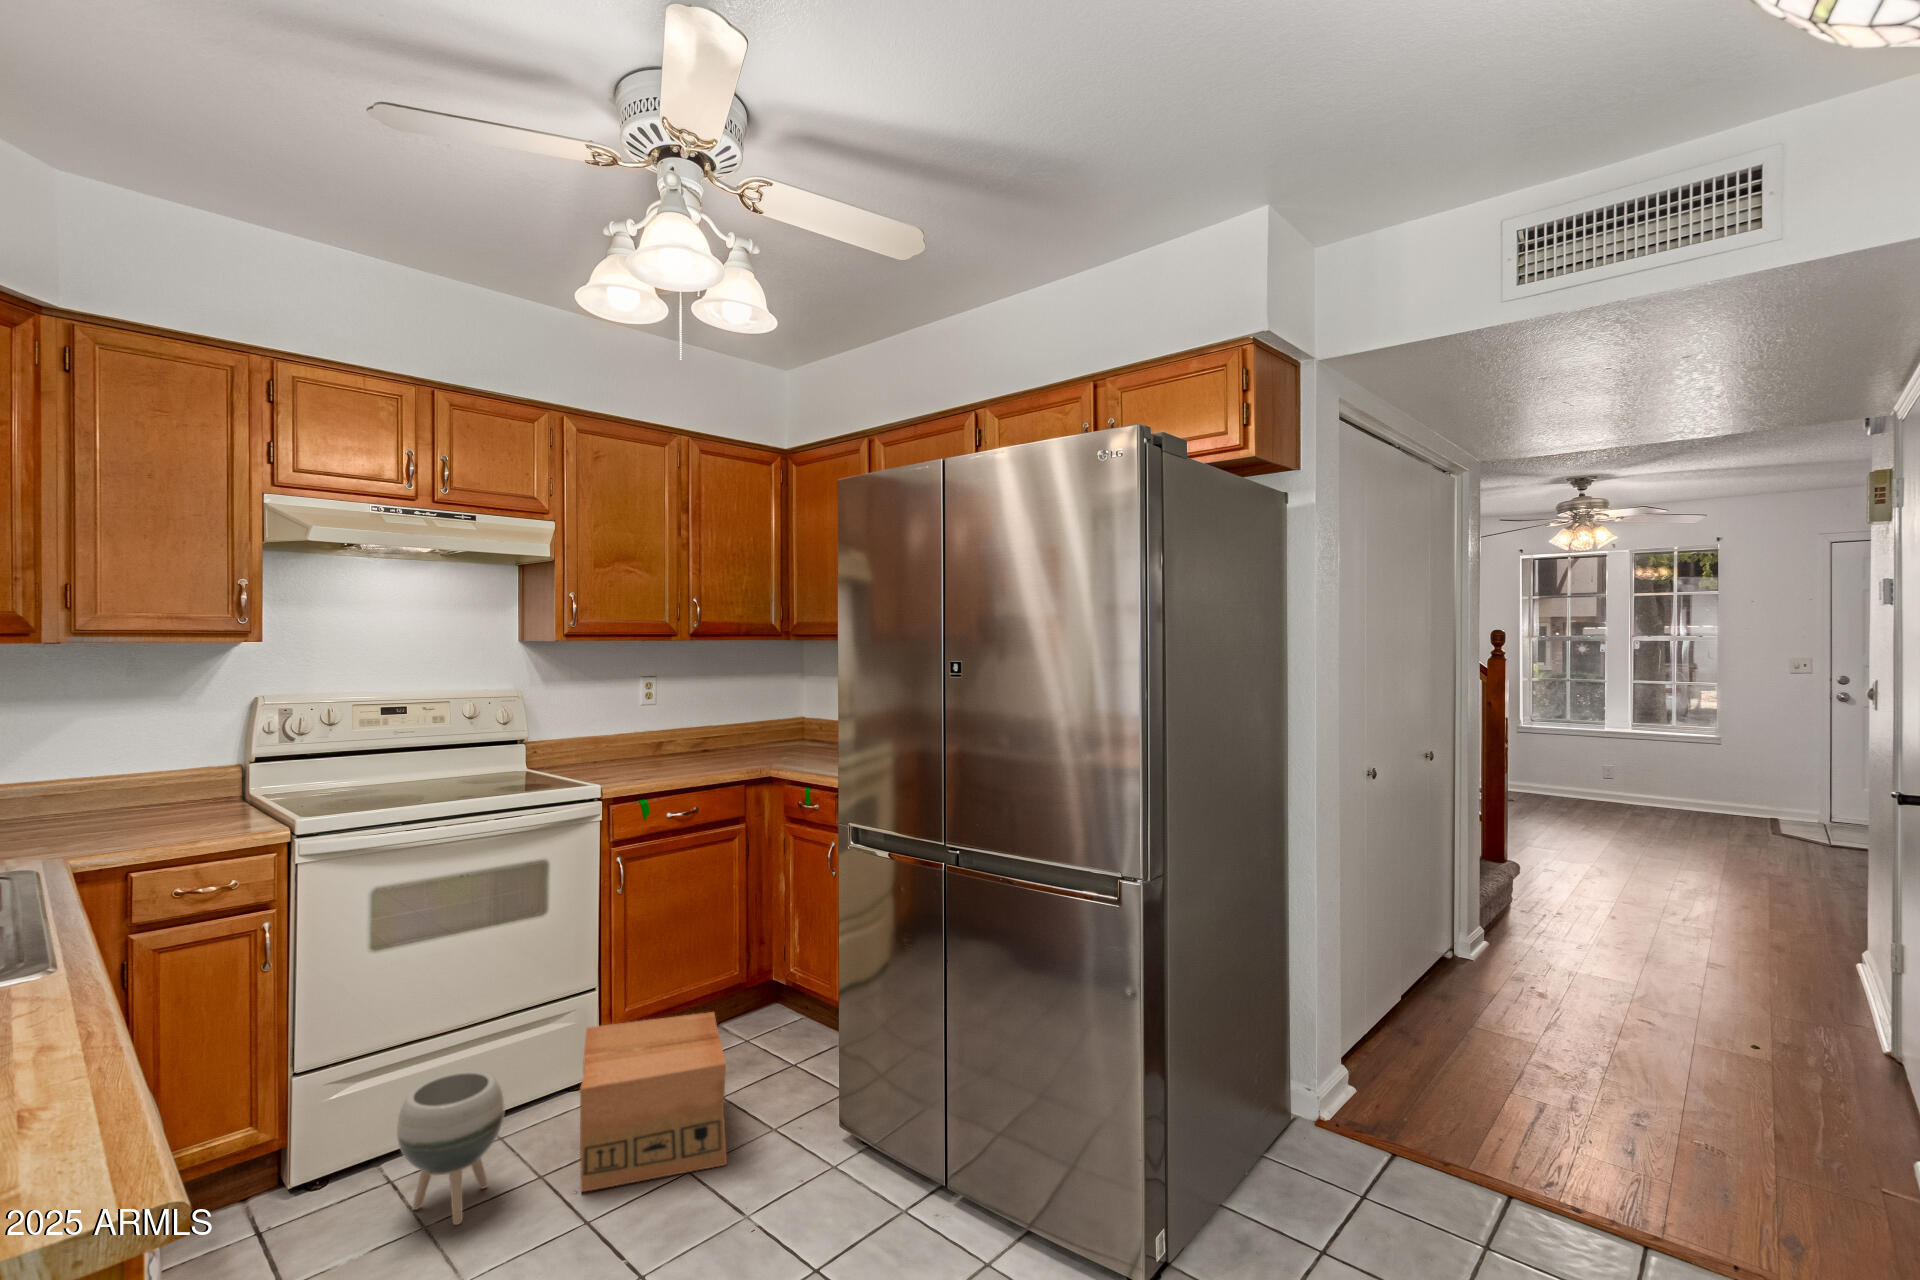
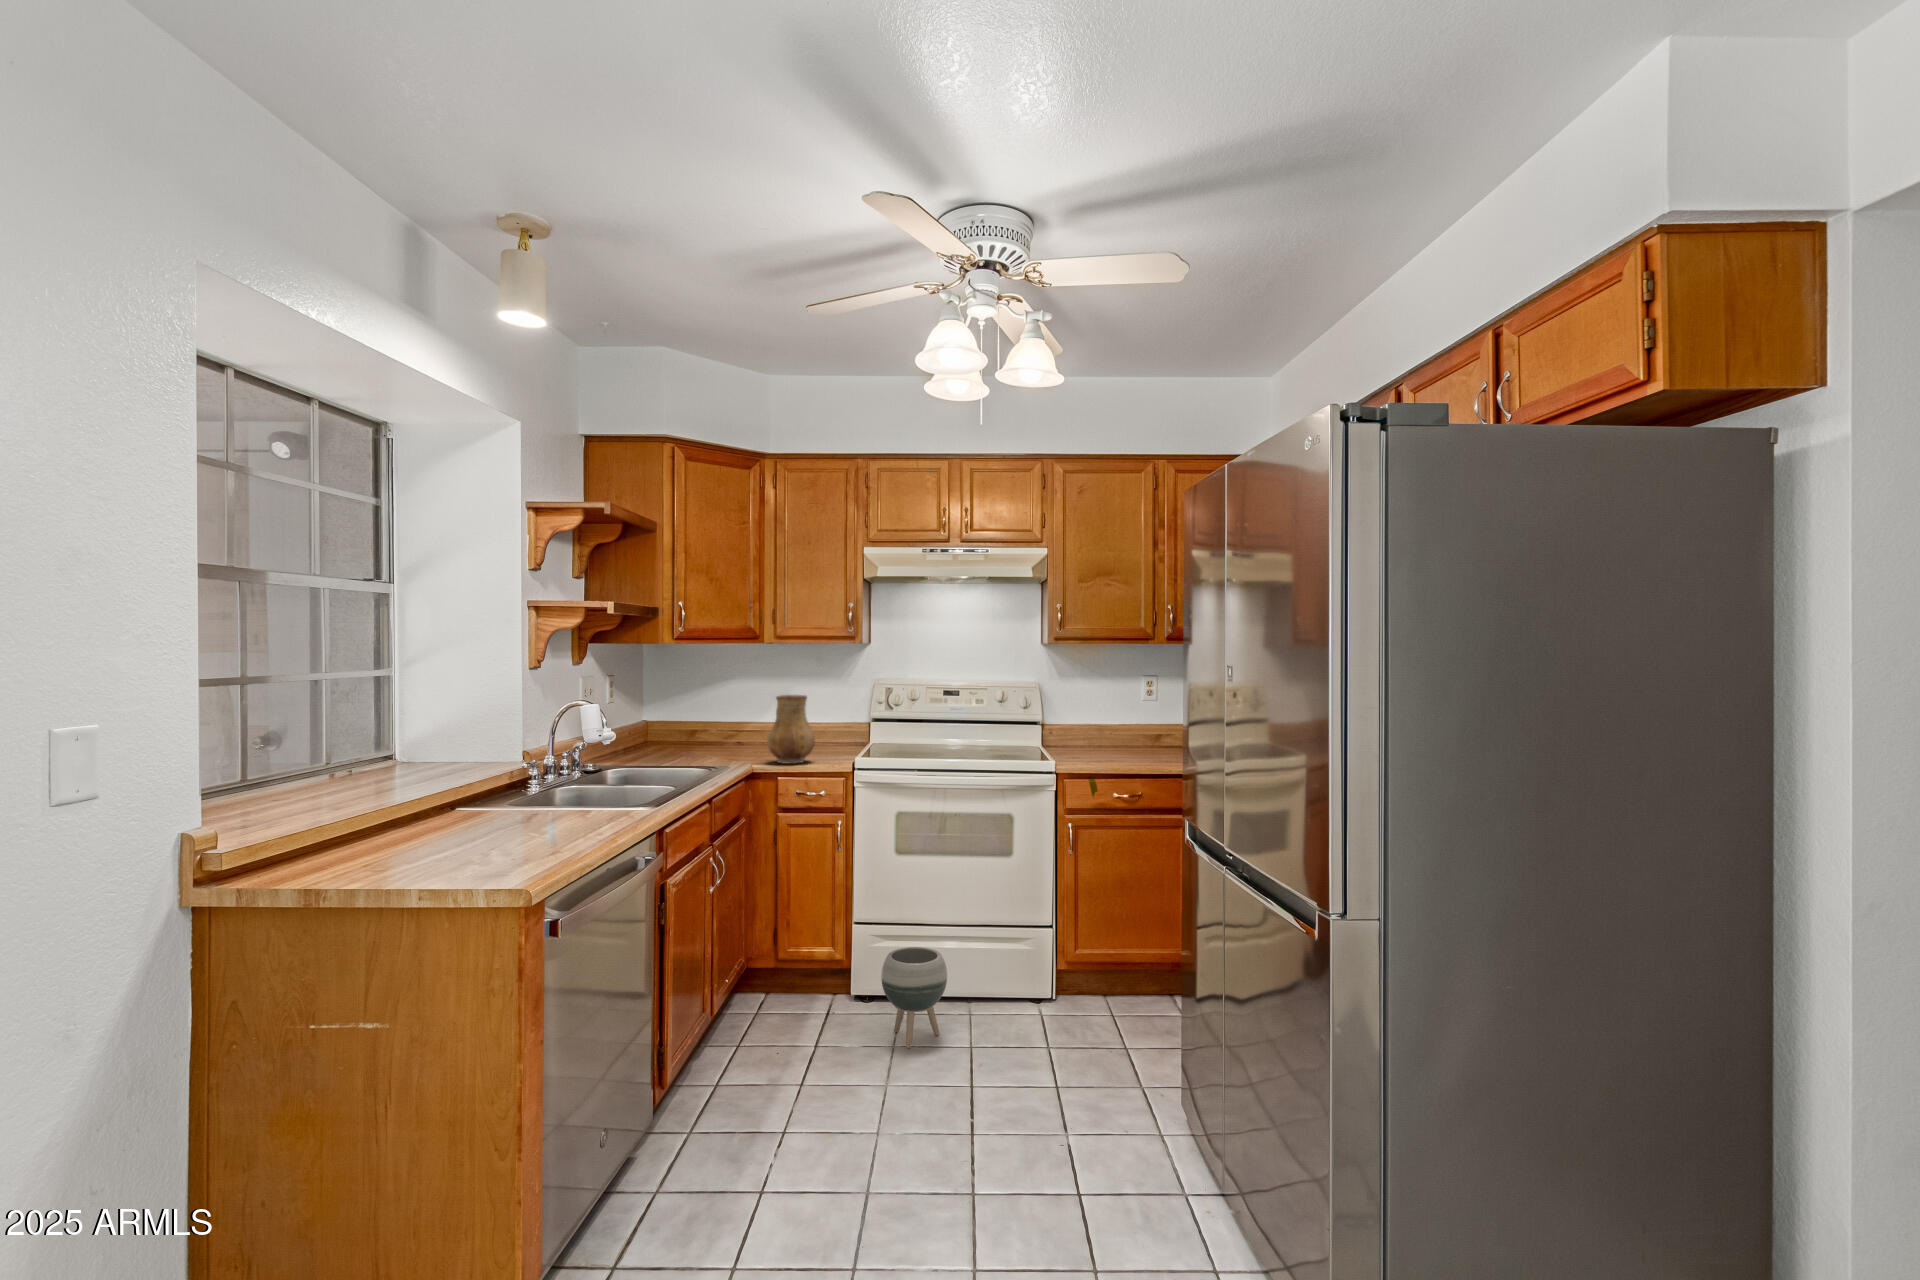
ceramic pitcher: none [104,730,208,848] -> present [767,695,815,764]
cardboard box: present [580,1012,727,1192] -> none [983,948,1120,1083]

